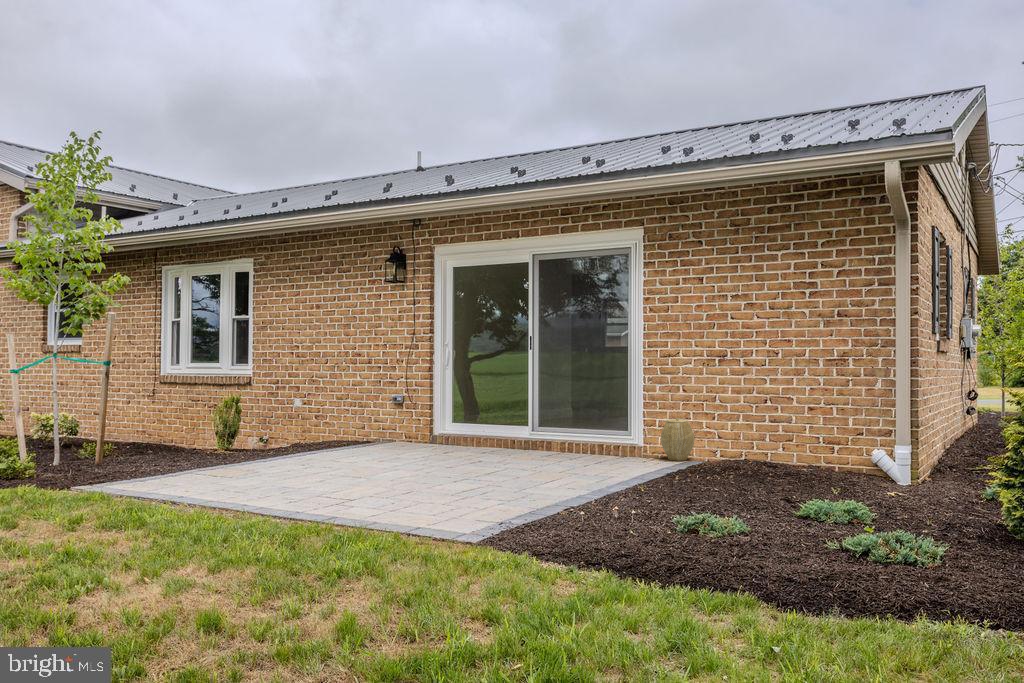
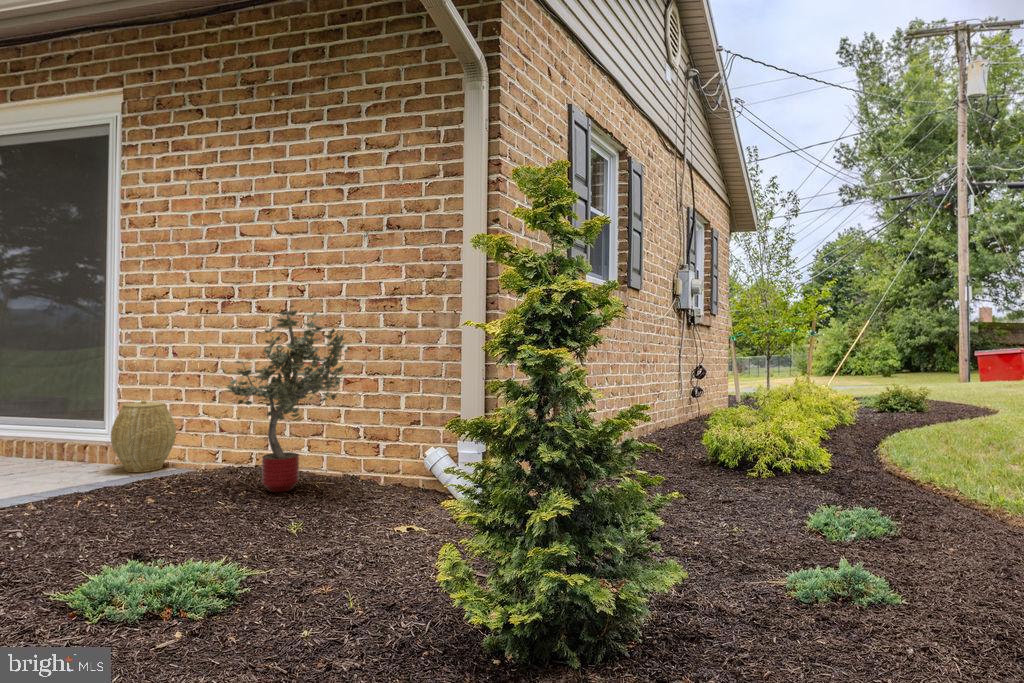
potted tree: none [743,368,830,472] -> present [227,310,349,492]

